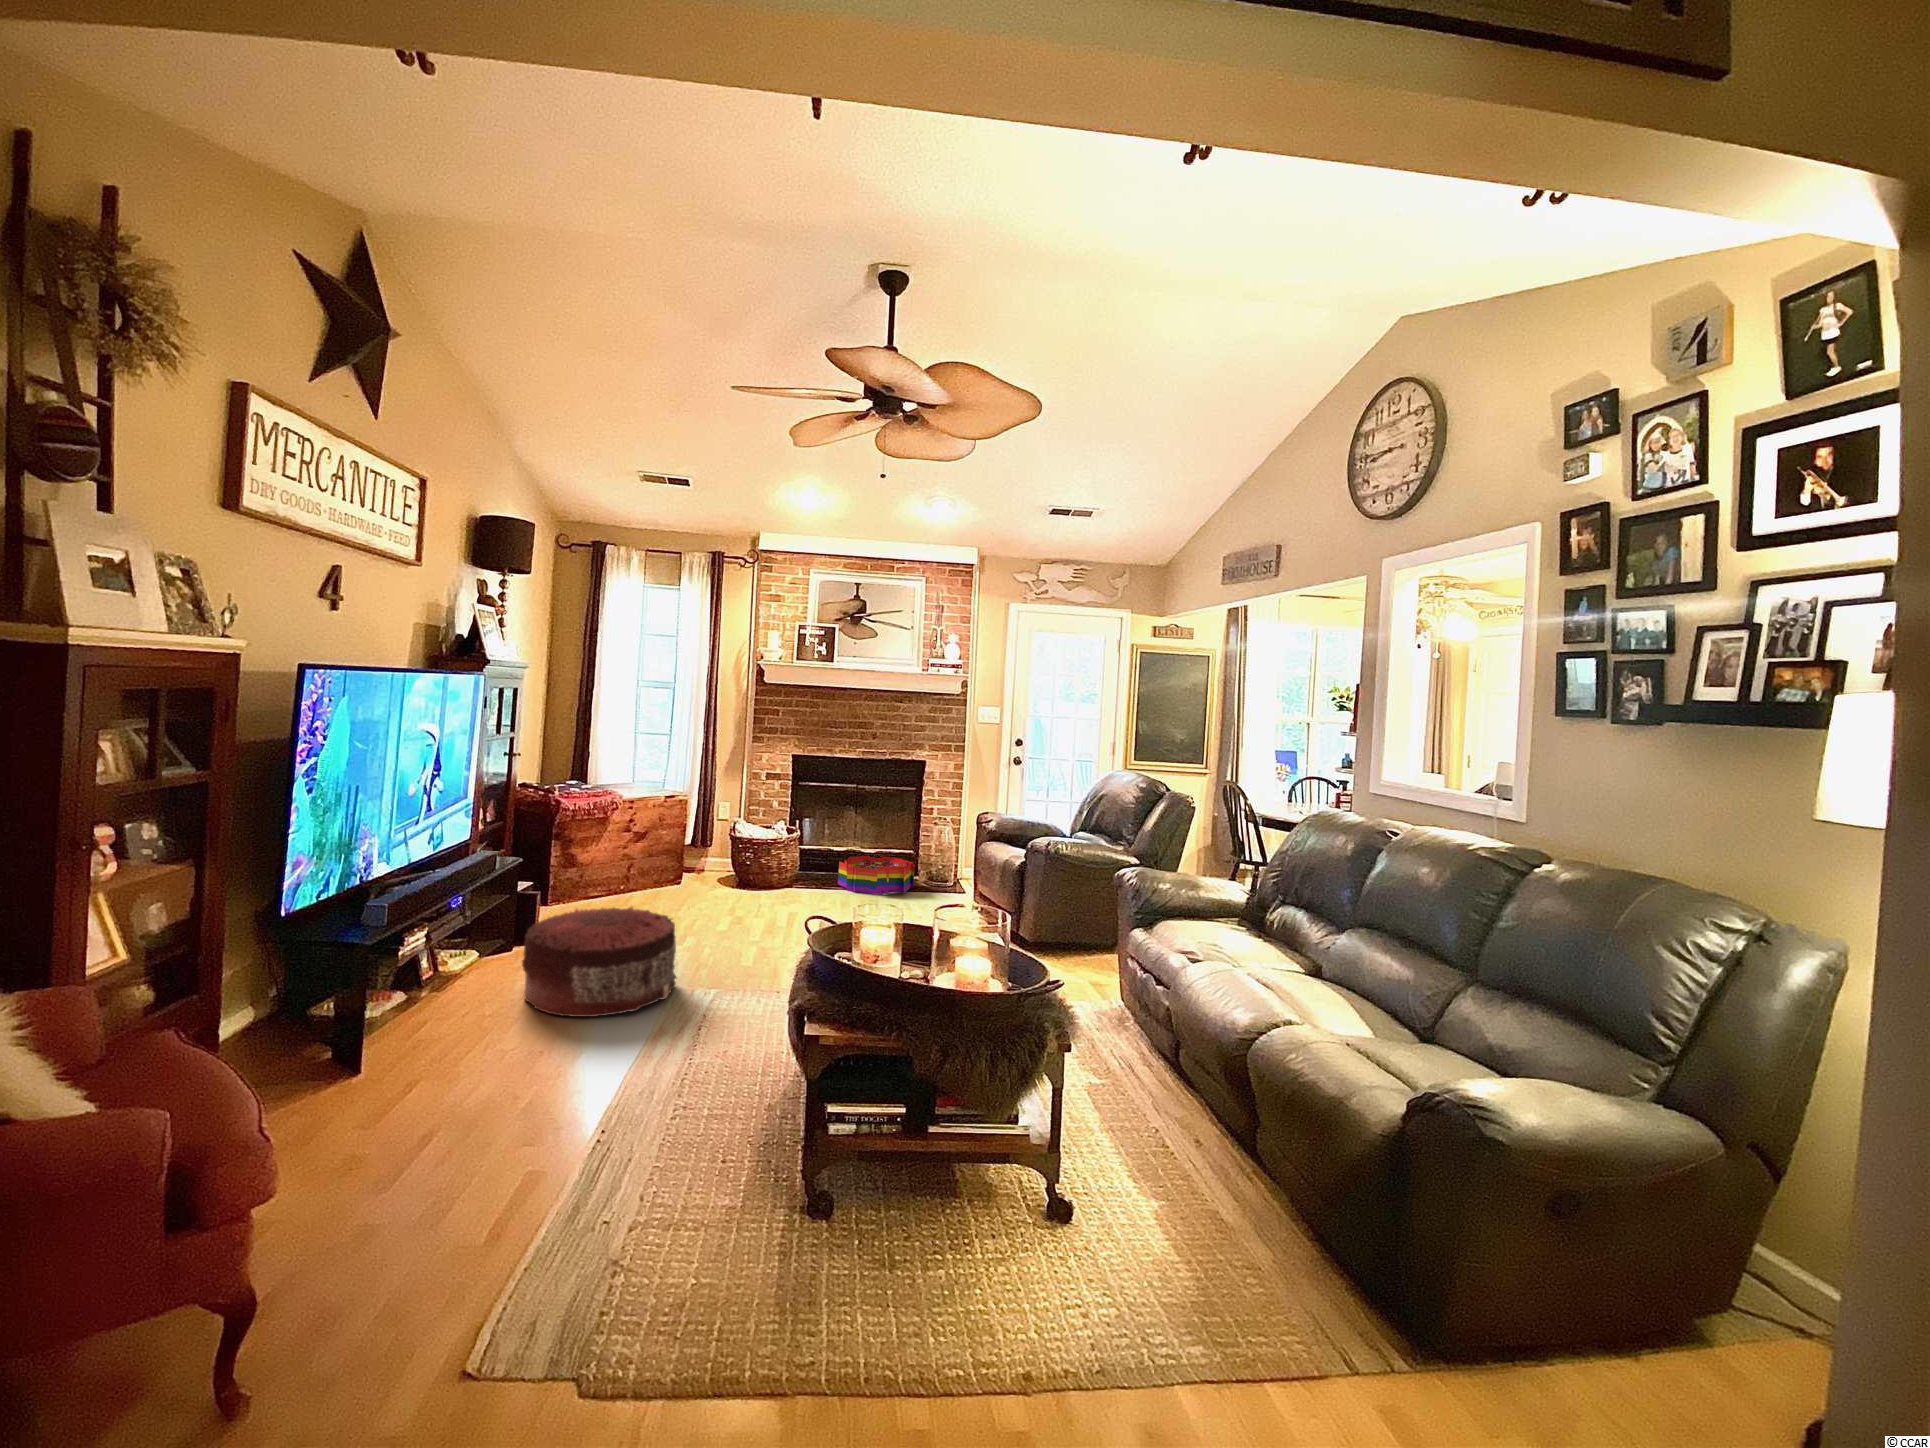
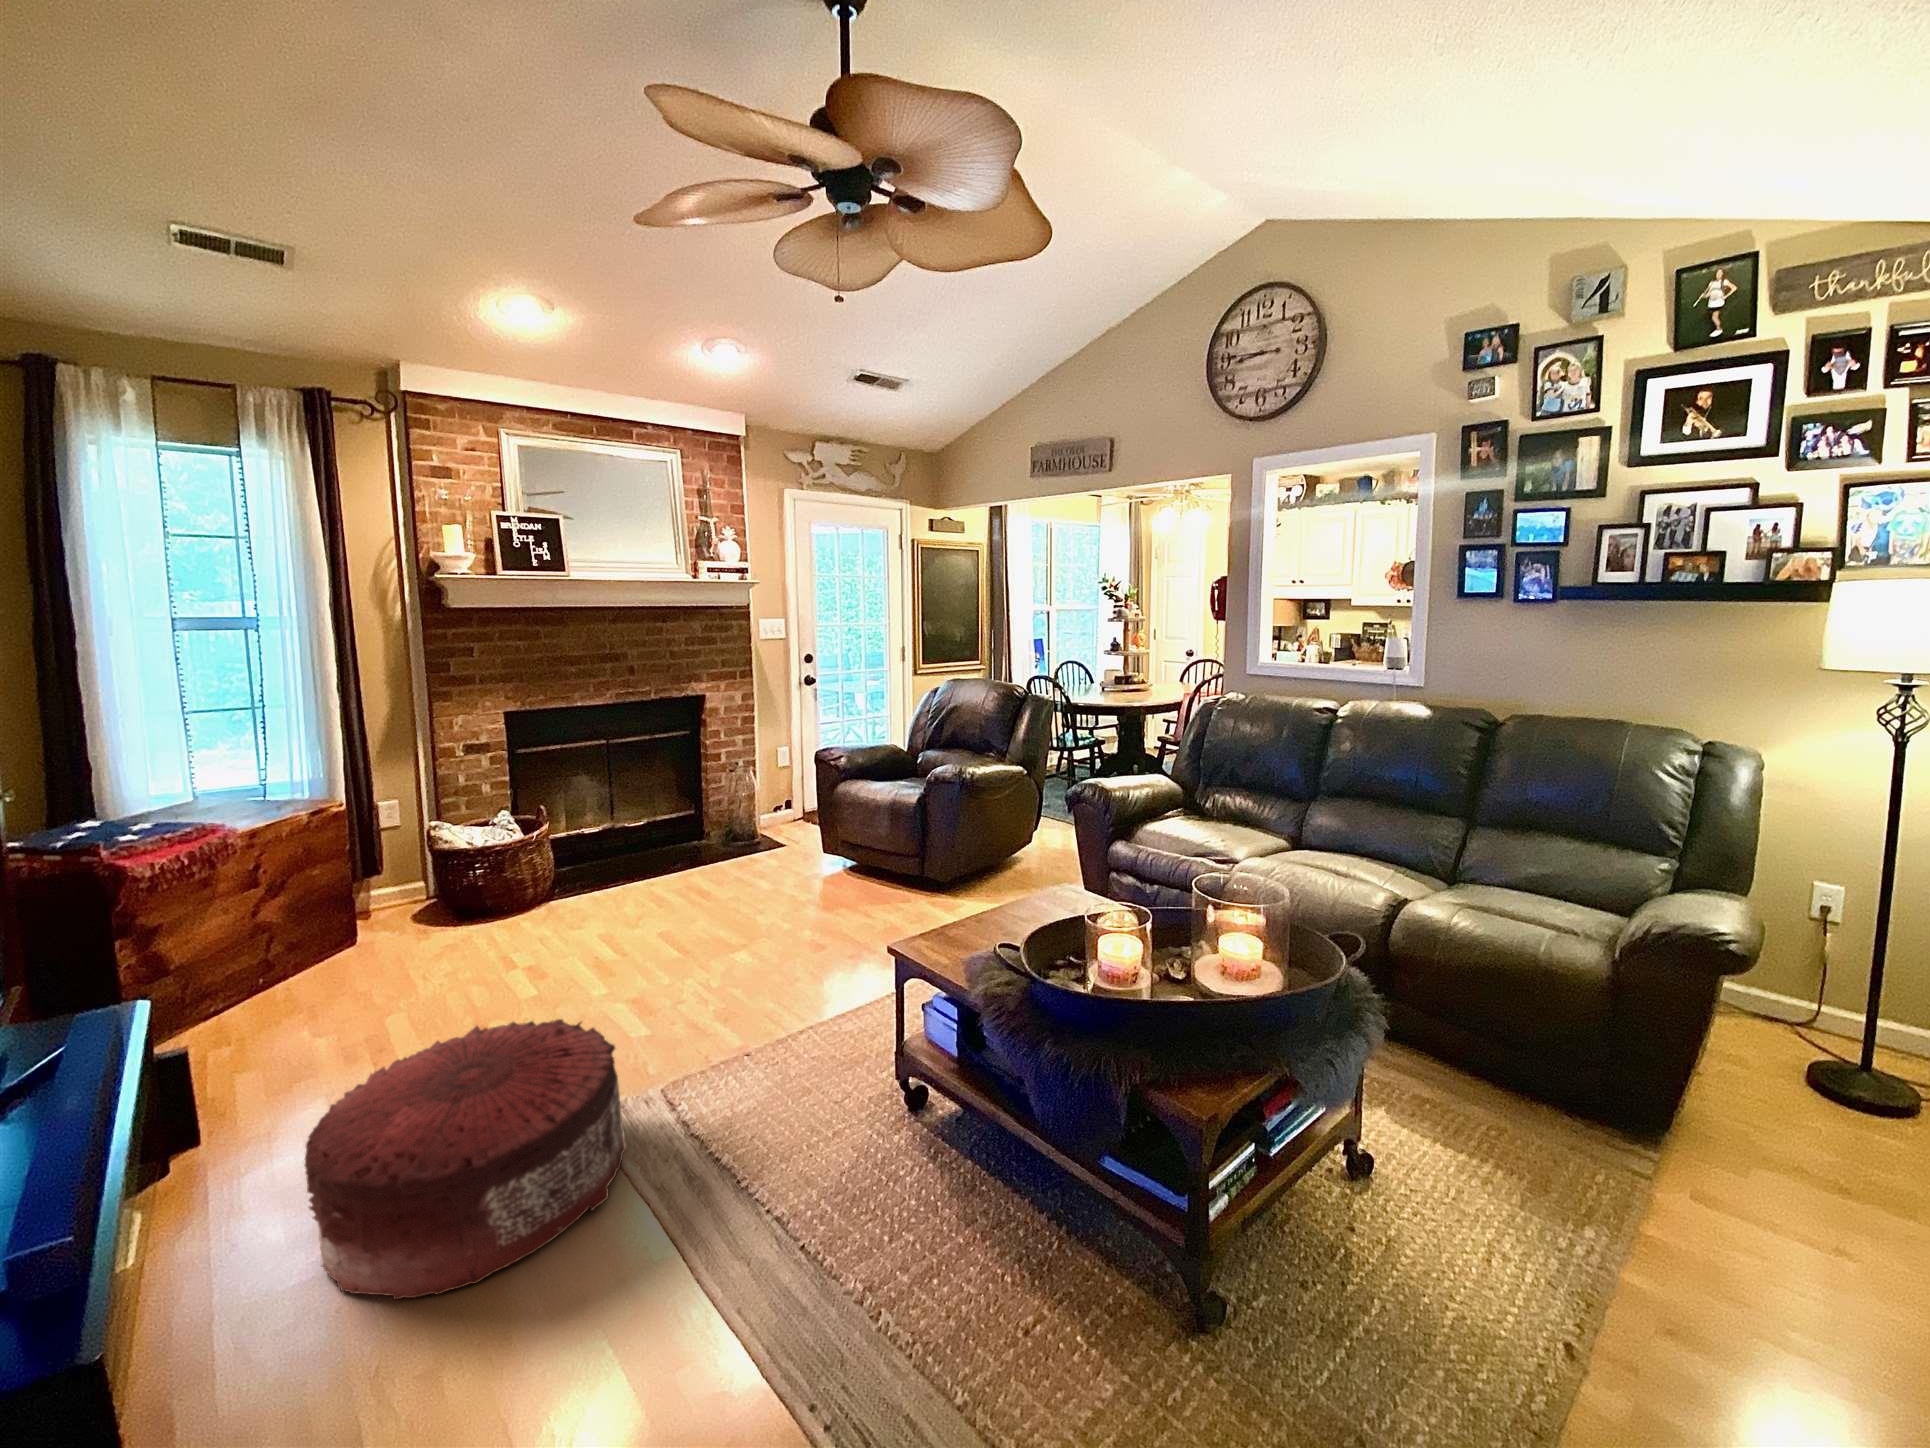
storage bin: present [838,856,915,895] -> none [618,815,721,875]

